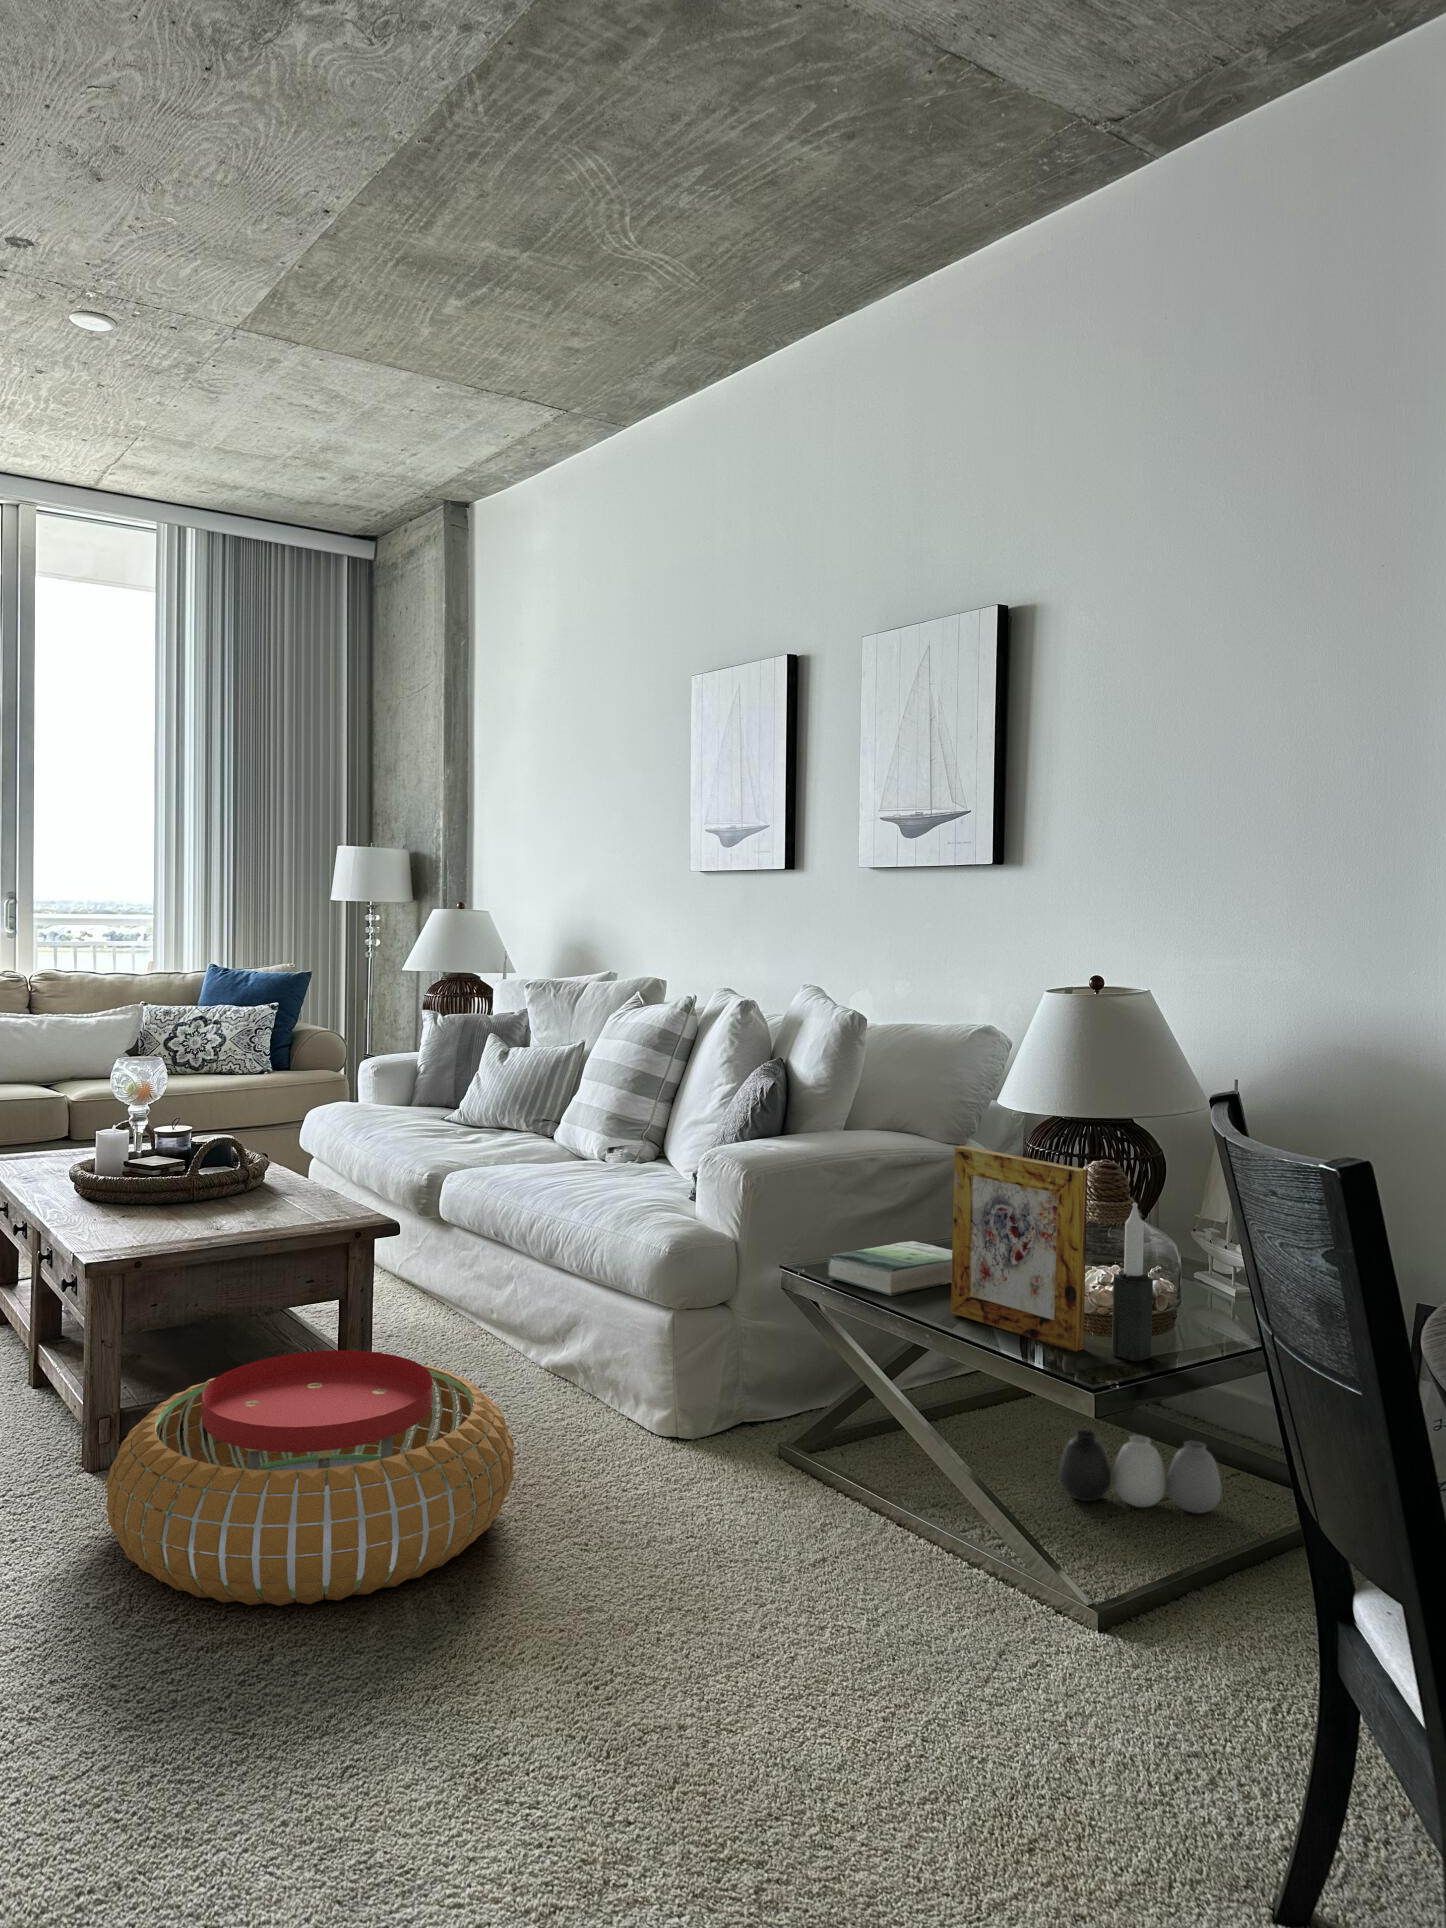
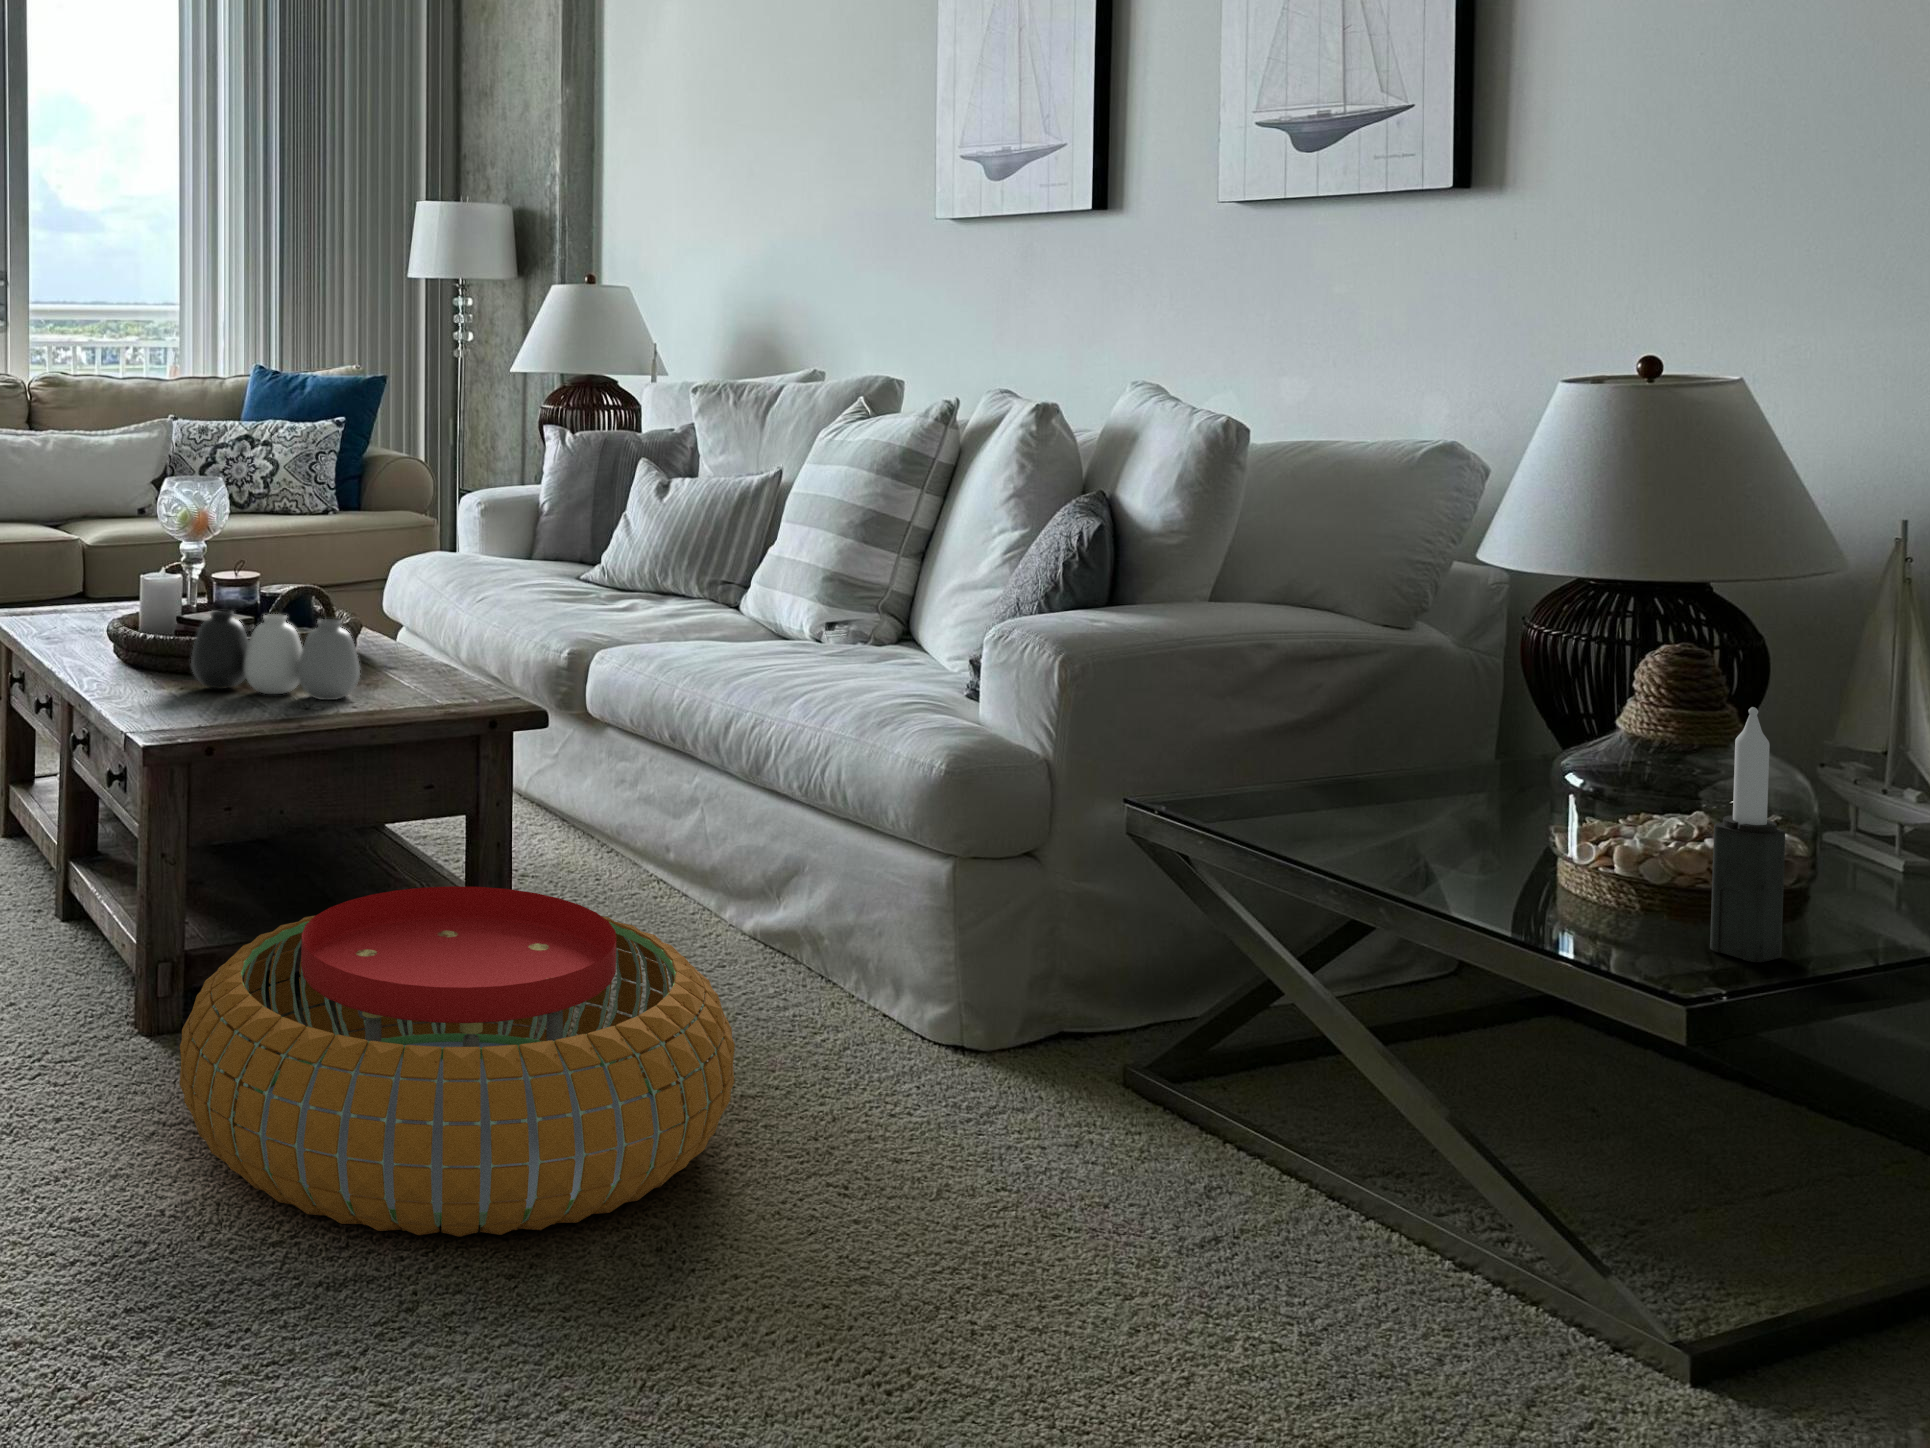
picture frame: present [951,1146,1088,1351] -> none [1418,614,1667,942]
book: present [826,1241,952,1296] -> none [1200,766,1444,846]
vase: present [1059,1430,1221,1513] -> present [191,610,360,700]

